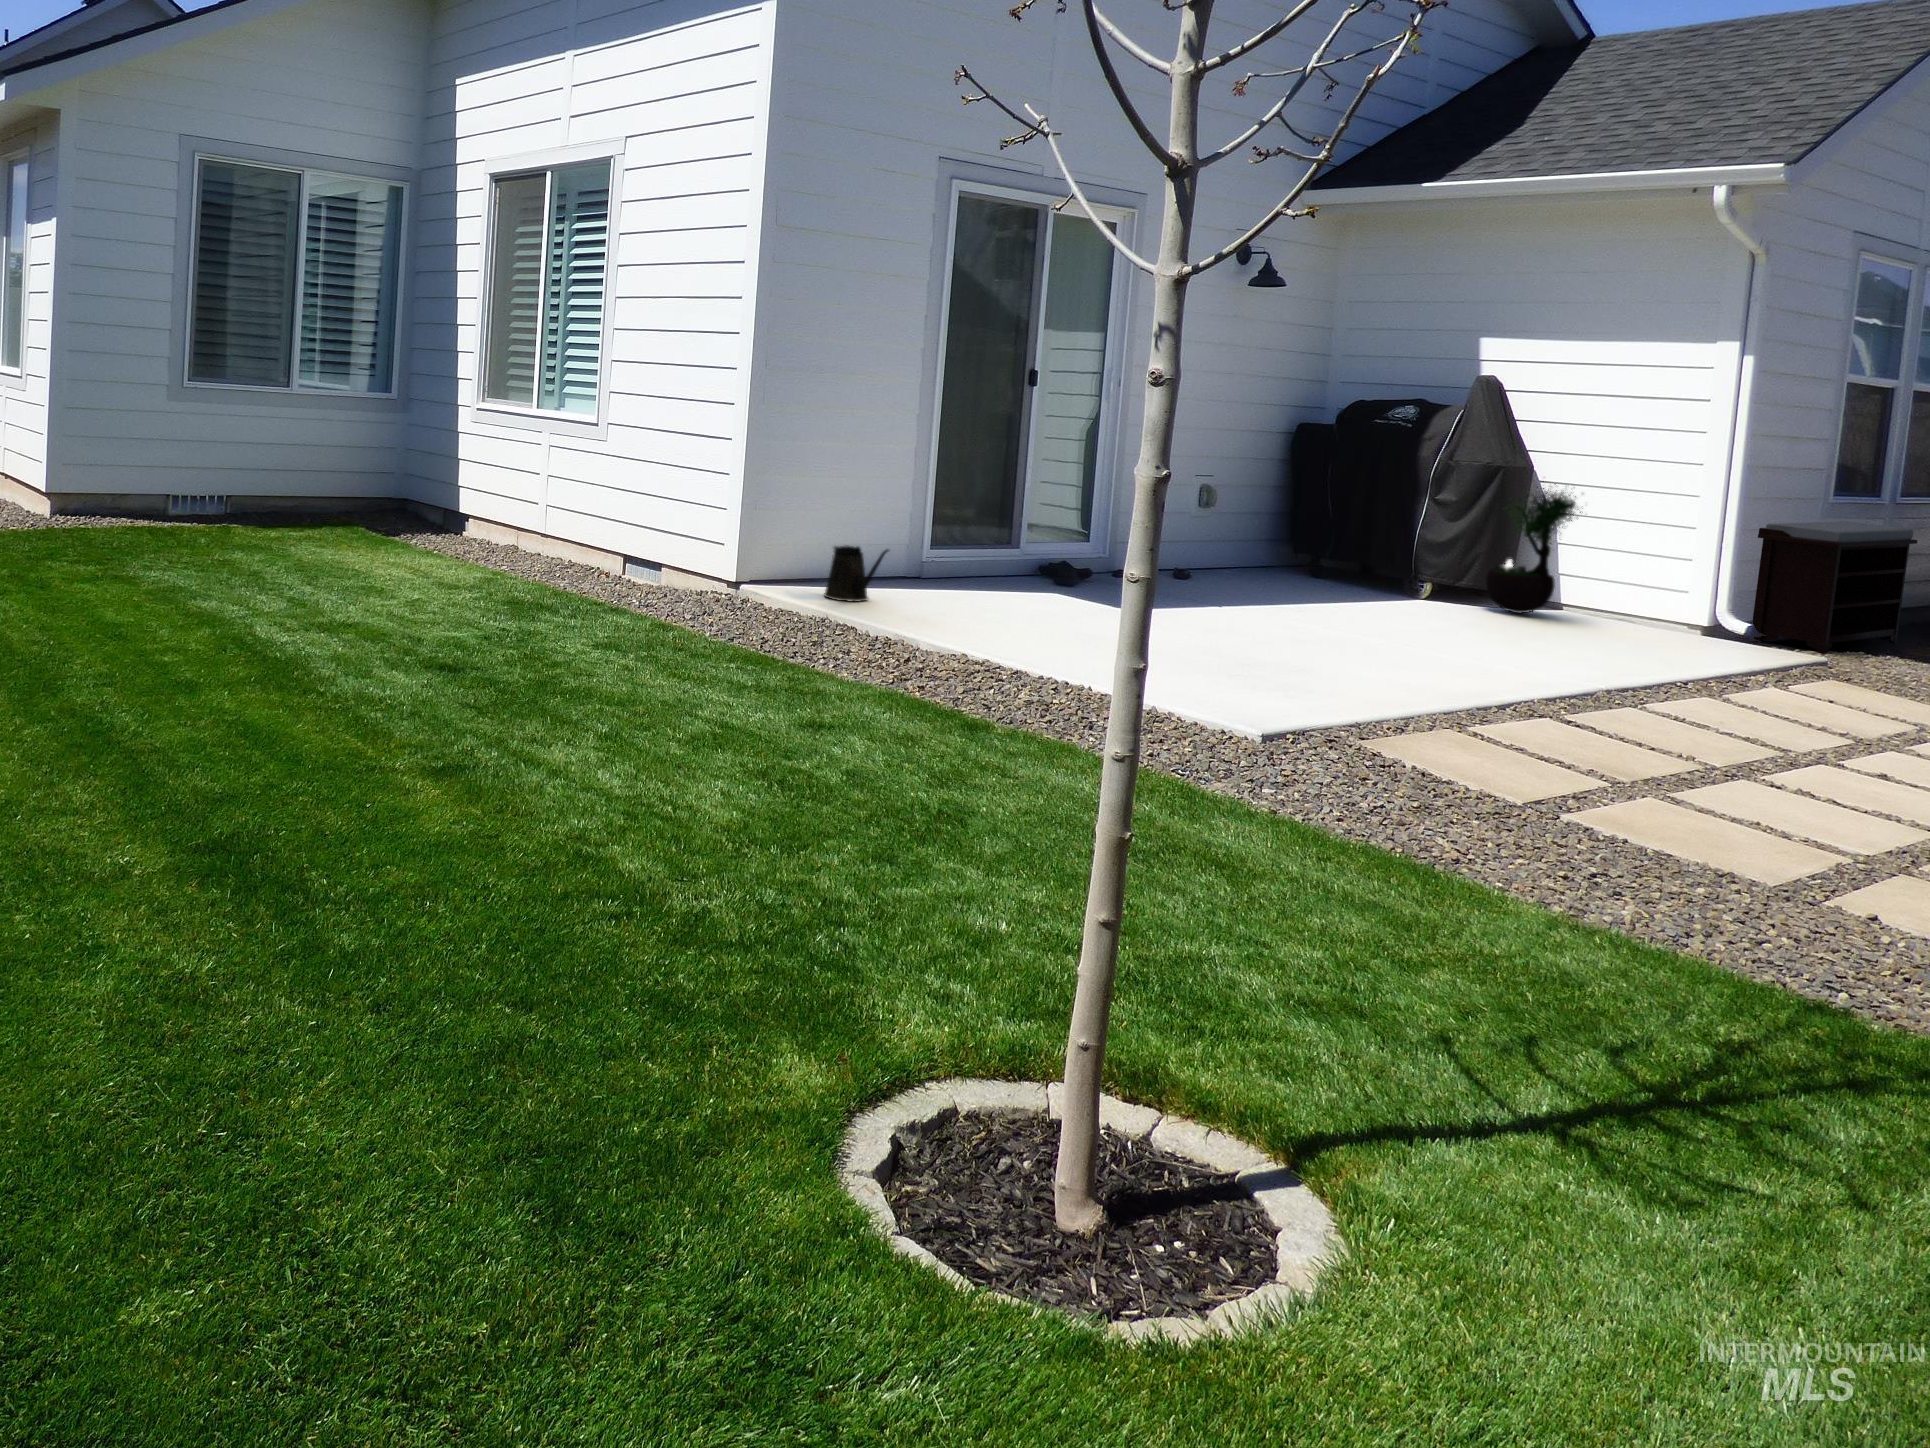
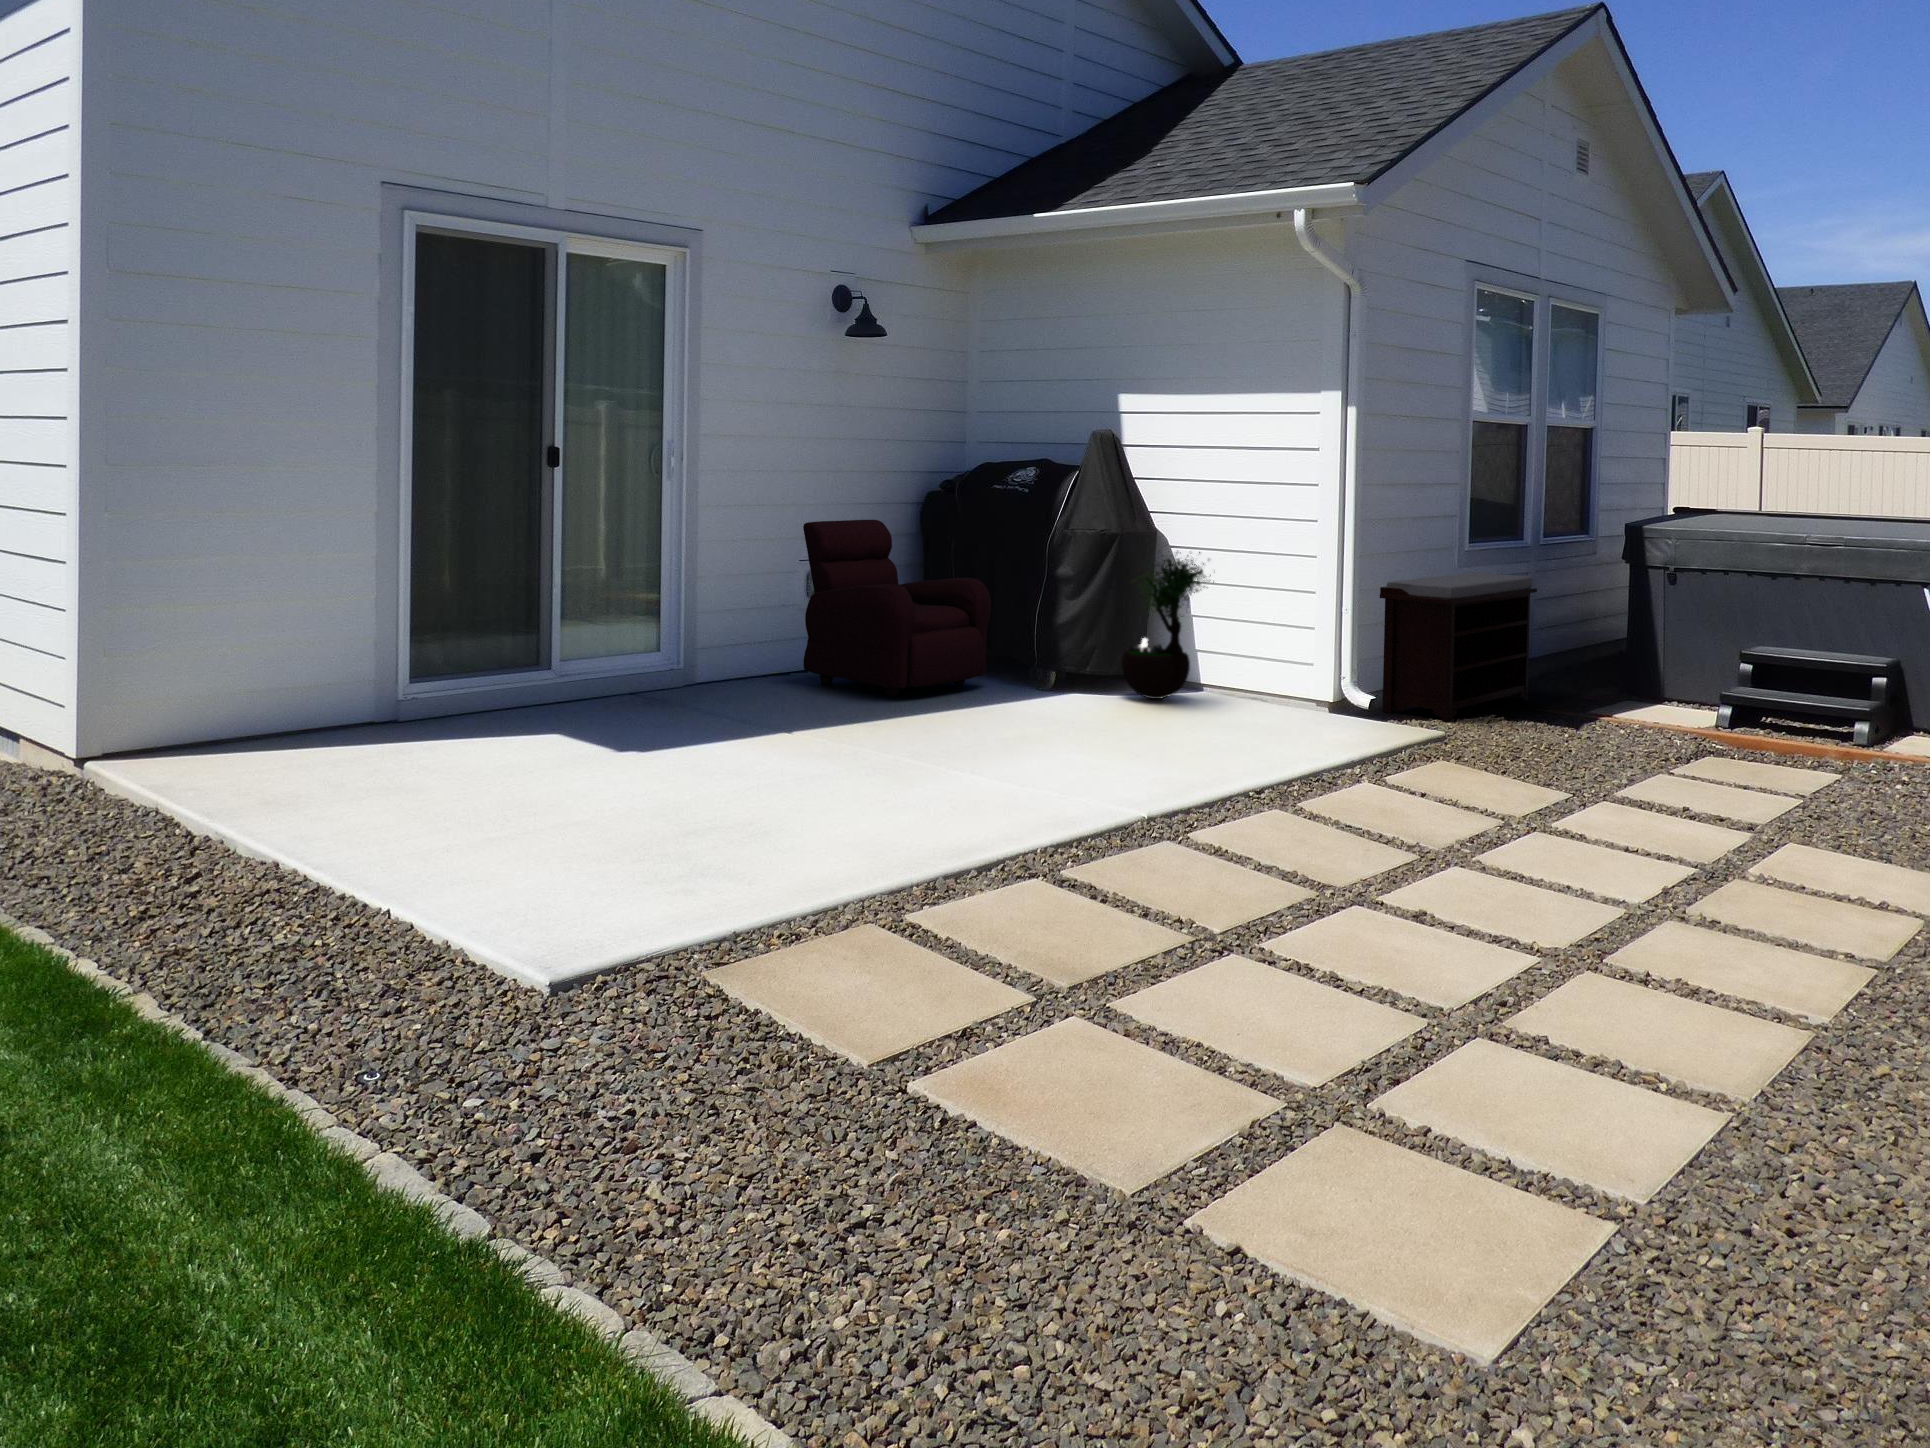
armchair: none [1185,441,1359,592] -> present [803,520,991,696]
watering can: present [824,545,889,602] -> none [227,692,295,770]

